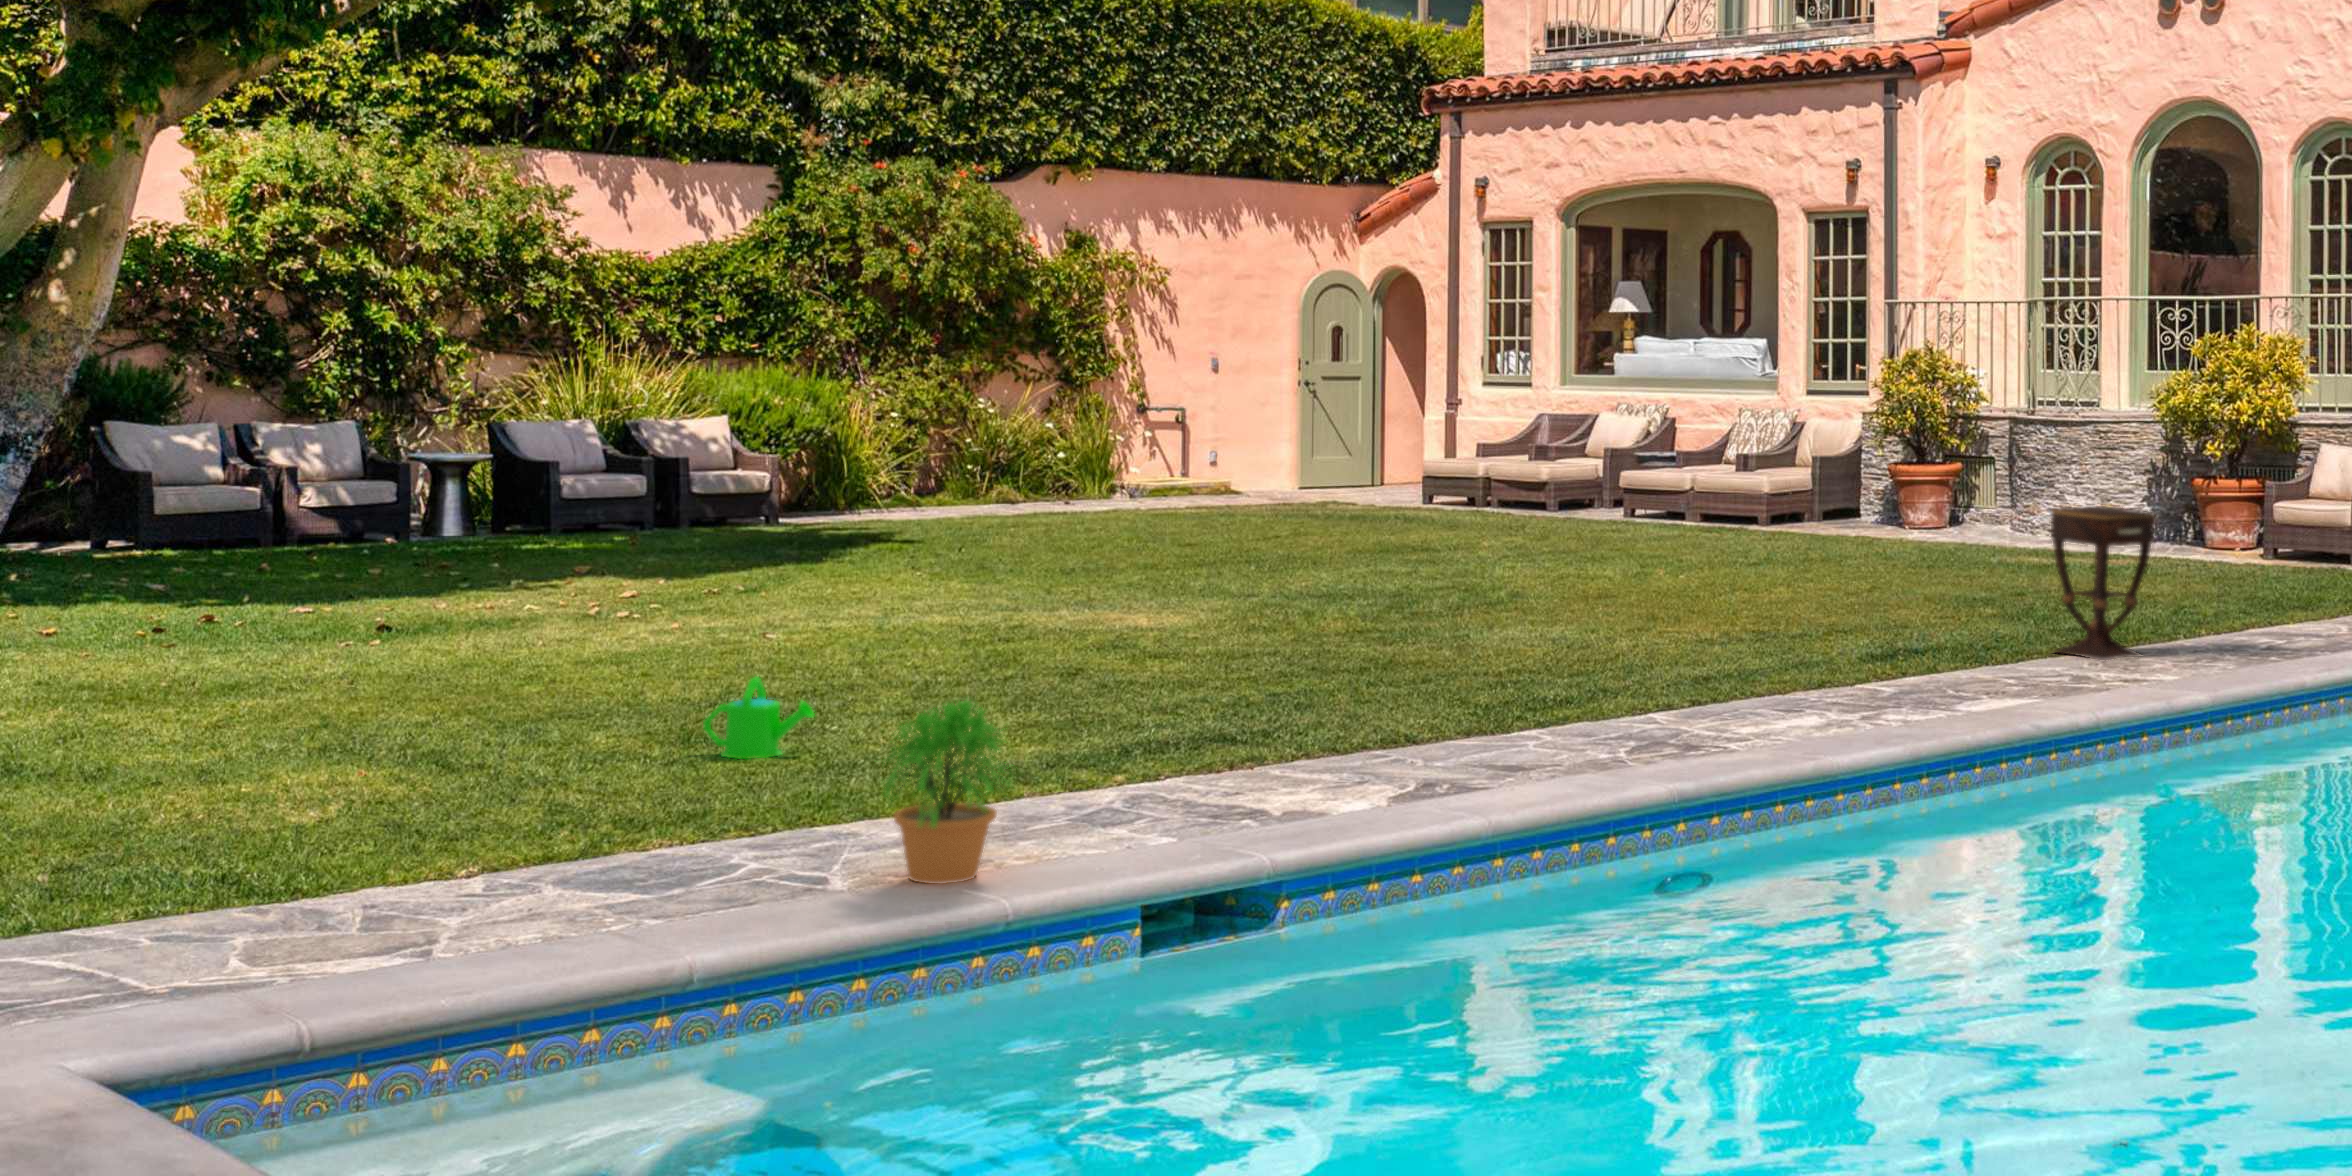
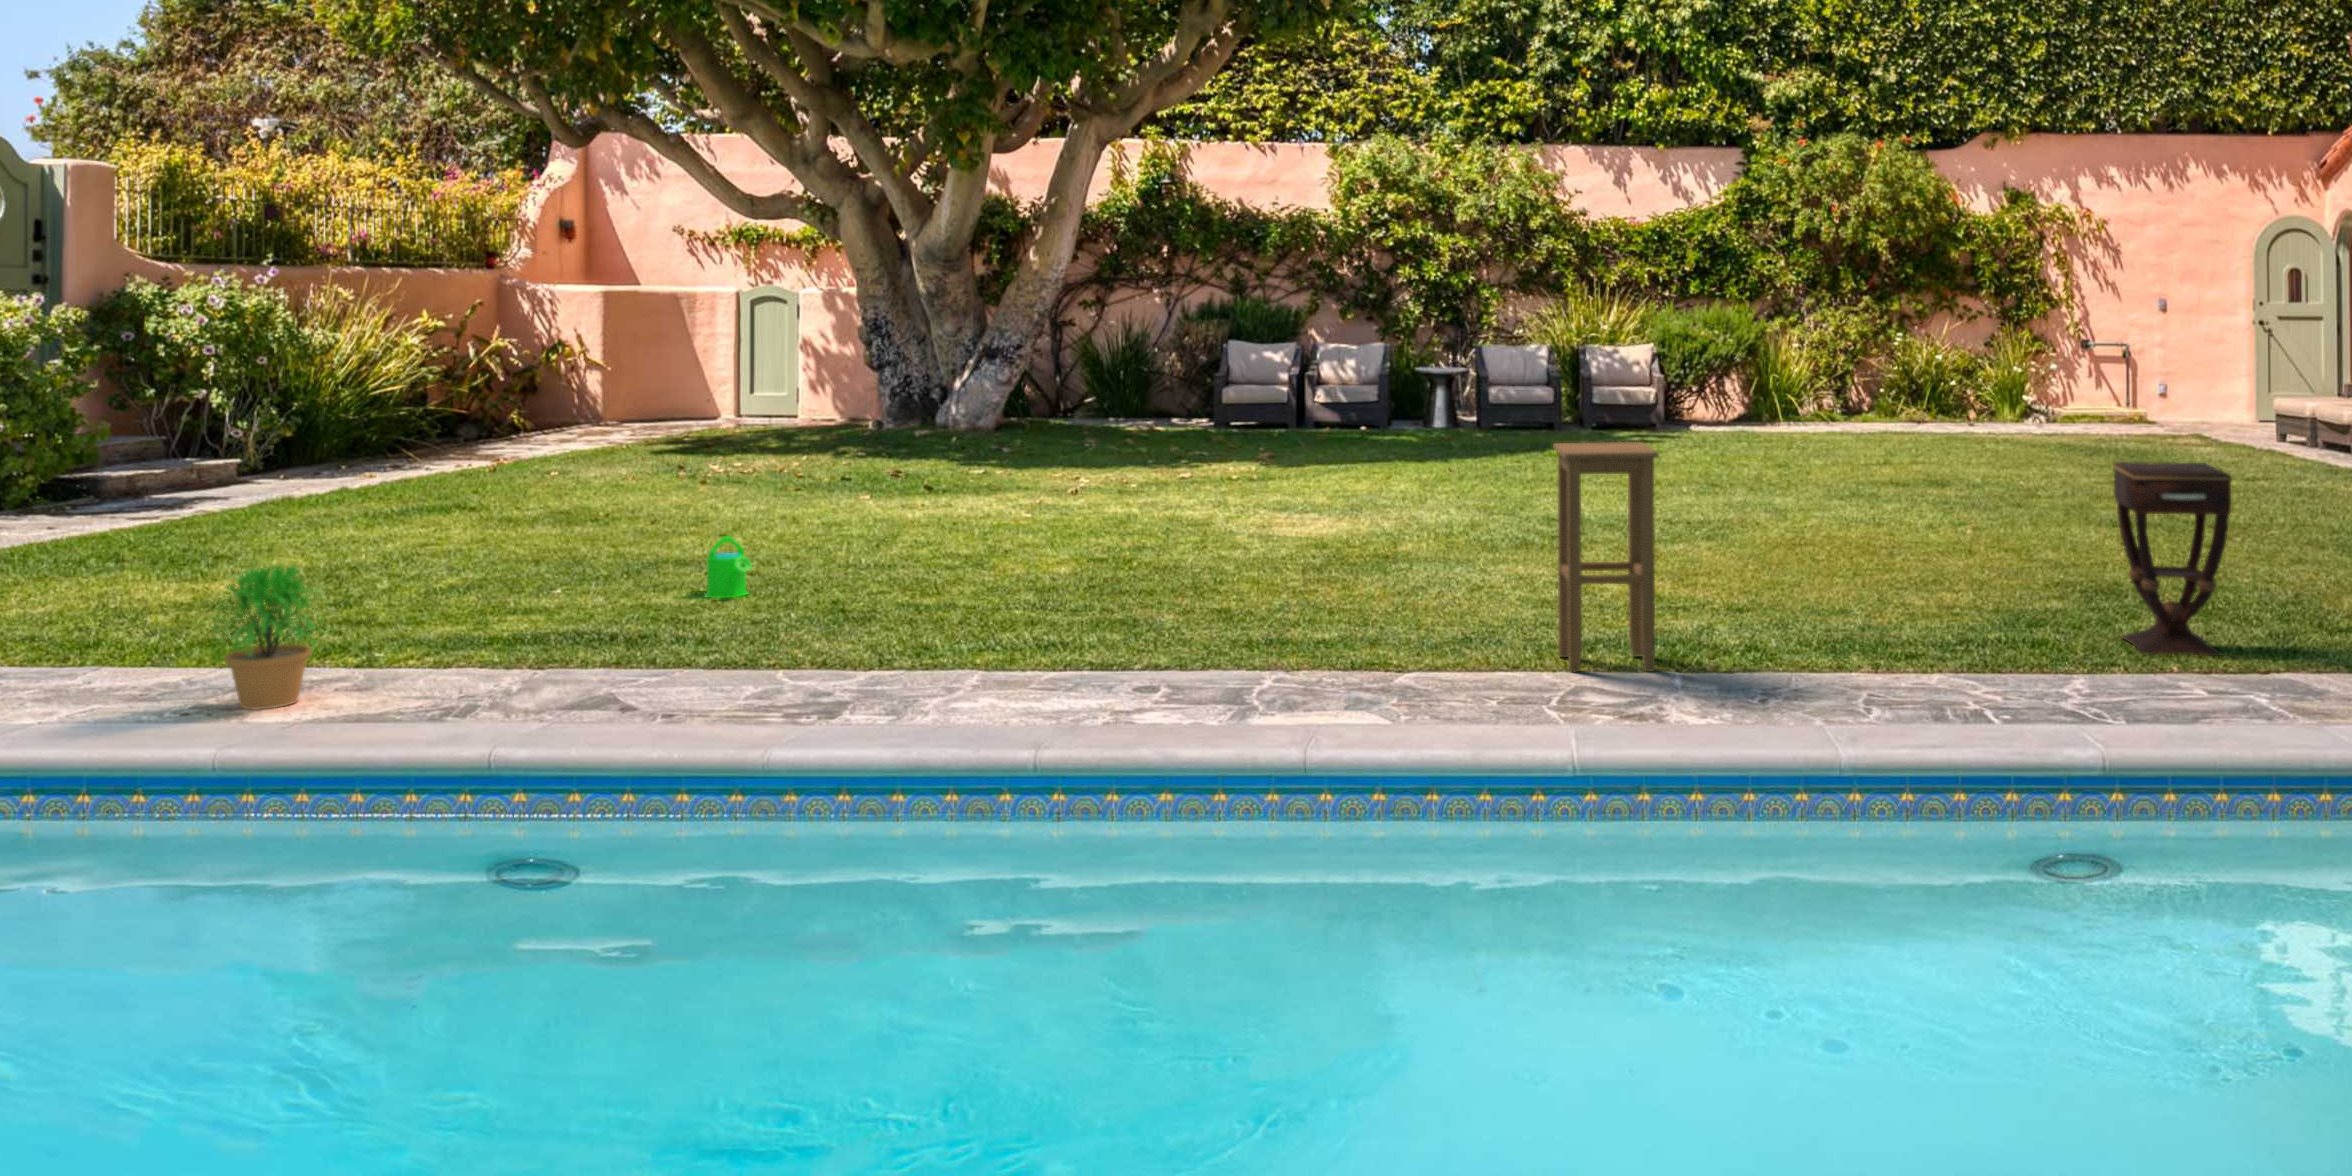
stool: none [1798,502,1917,710] -> present [1553,442,1659,672]

